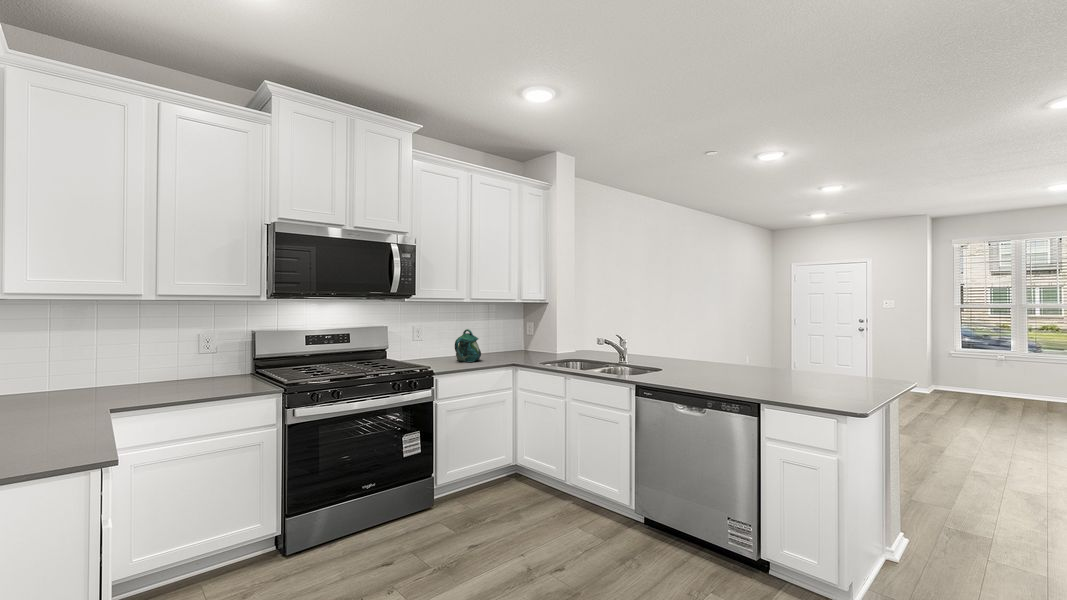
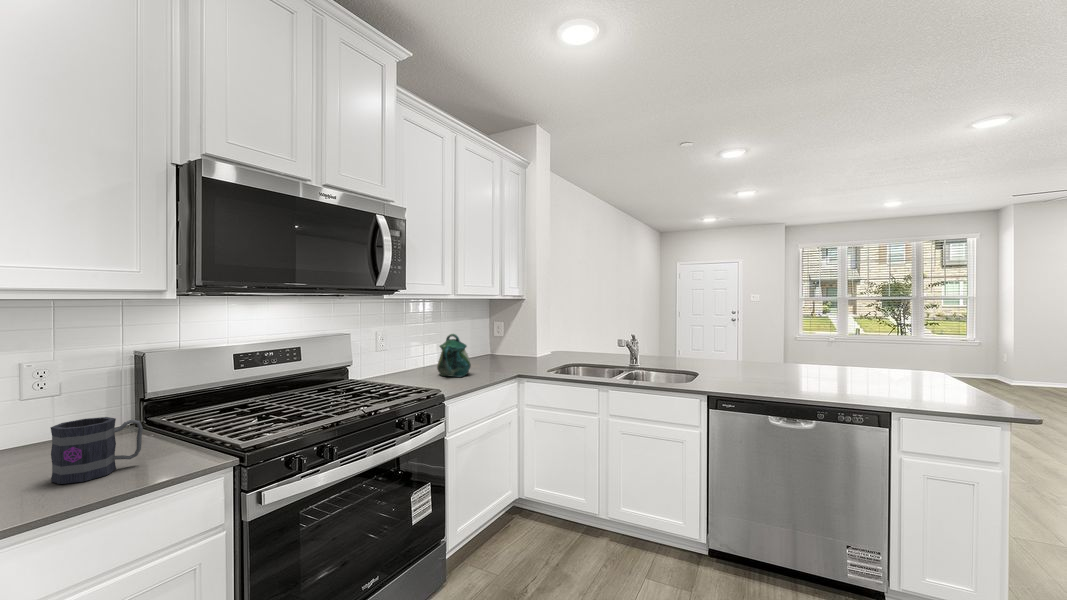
mug: none [204,362,243,391] -> present [51,417,143,484]

